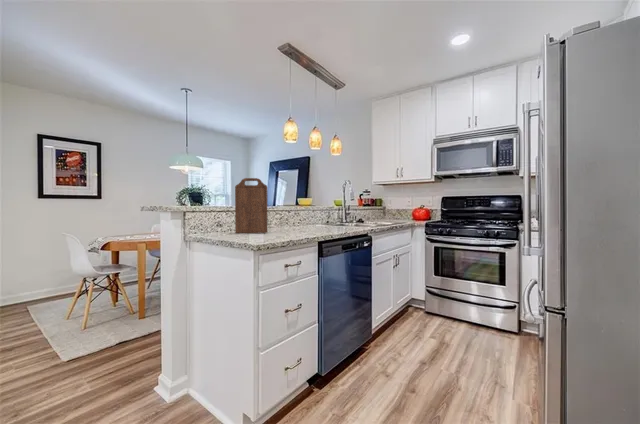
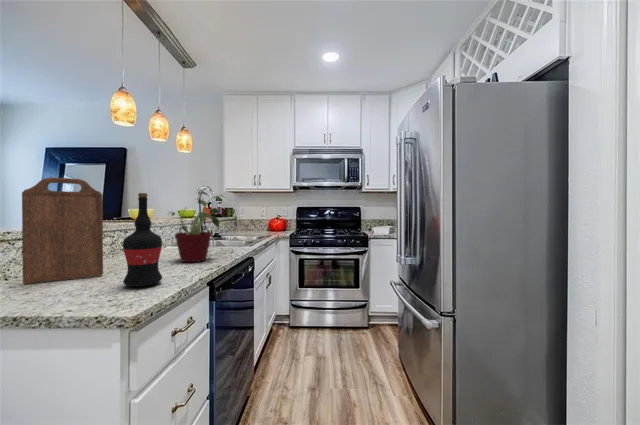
potted plant: none [305,181,345,232] -> present [170,191,222,262]
wine bottle: none [270,184,289,238] -> present [123,193,162,287]

